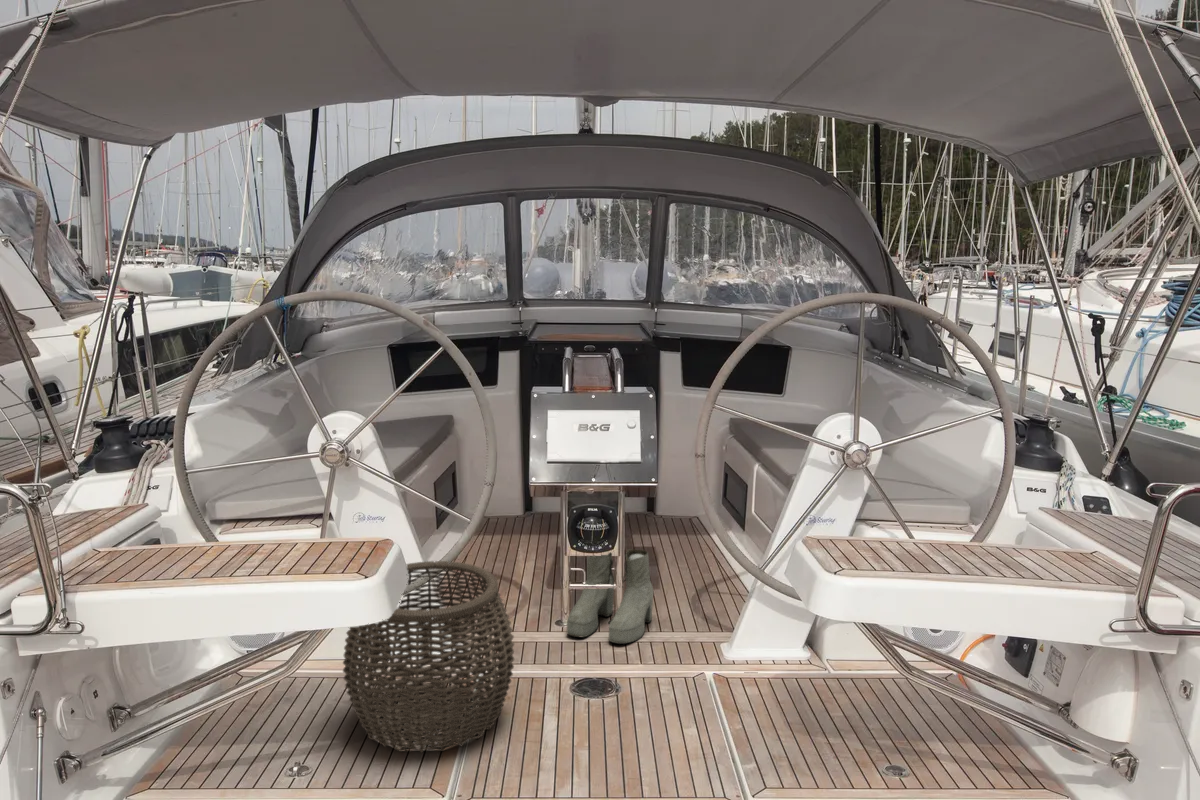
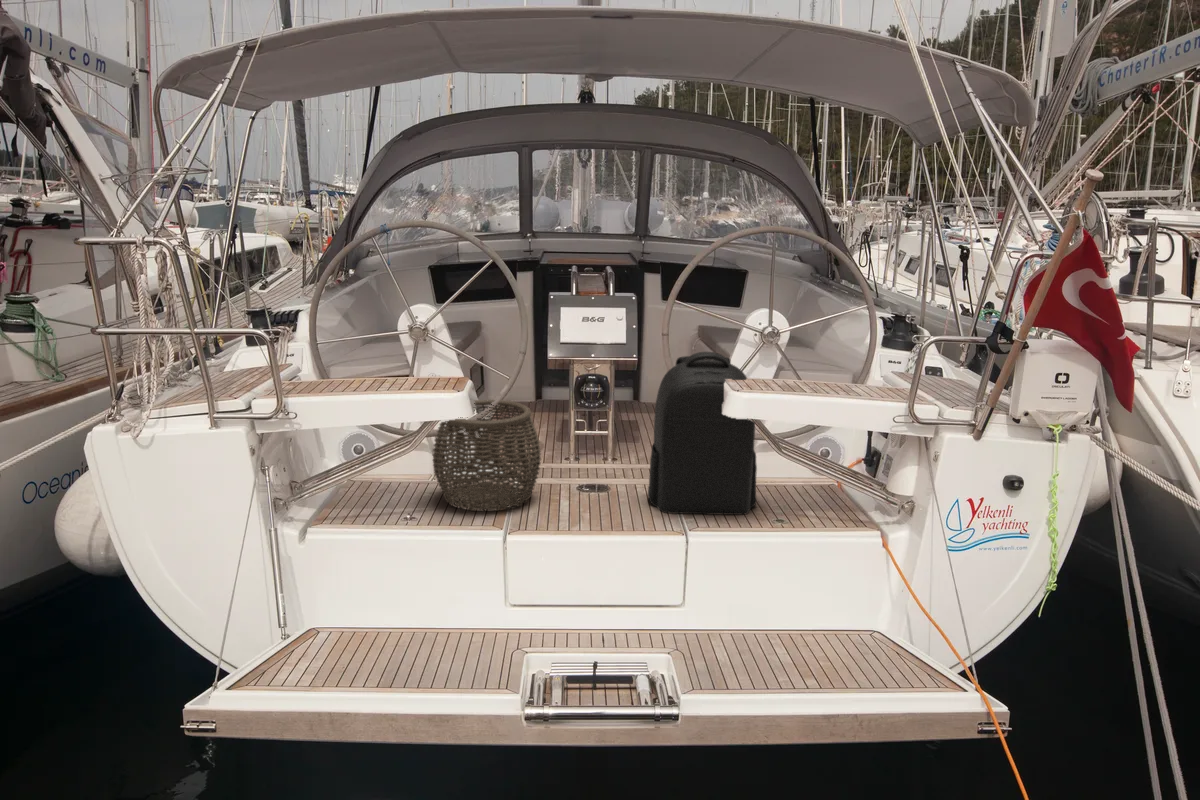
backpack: none [681,492,854,756] -> present [648,352,757,515]
boots: present [567,549,653,644] -> none [572,406,634,471]

